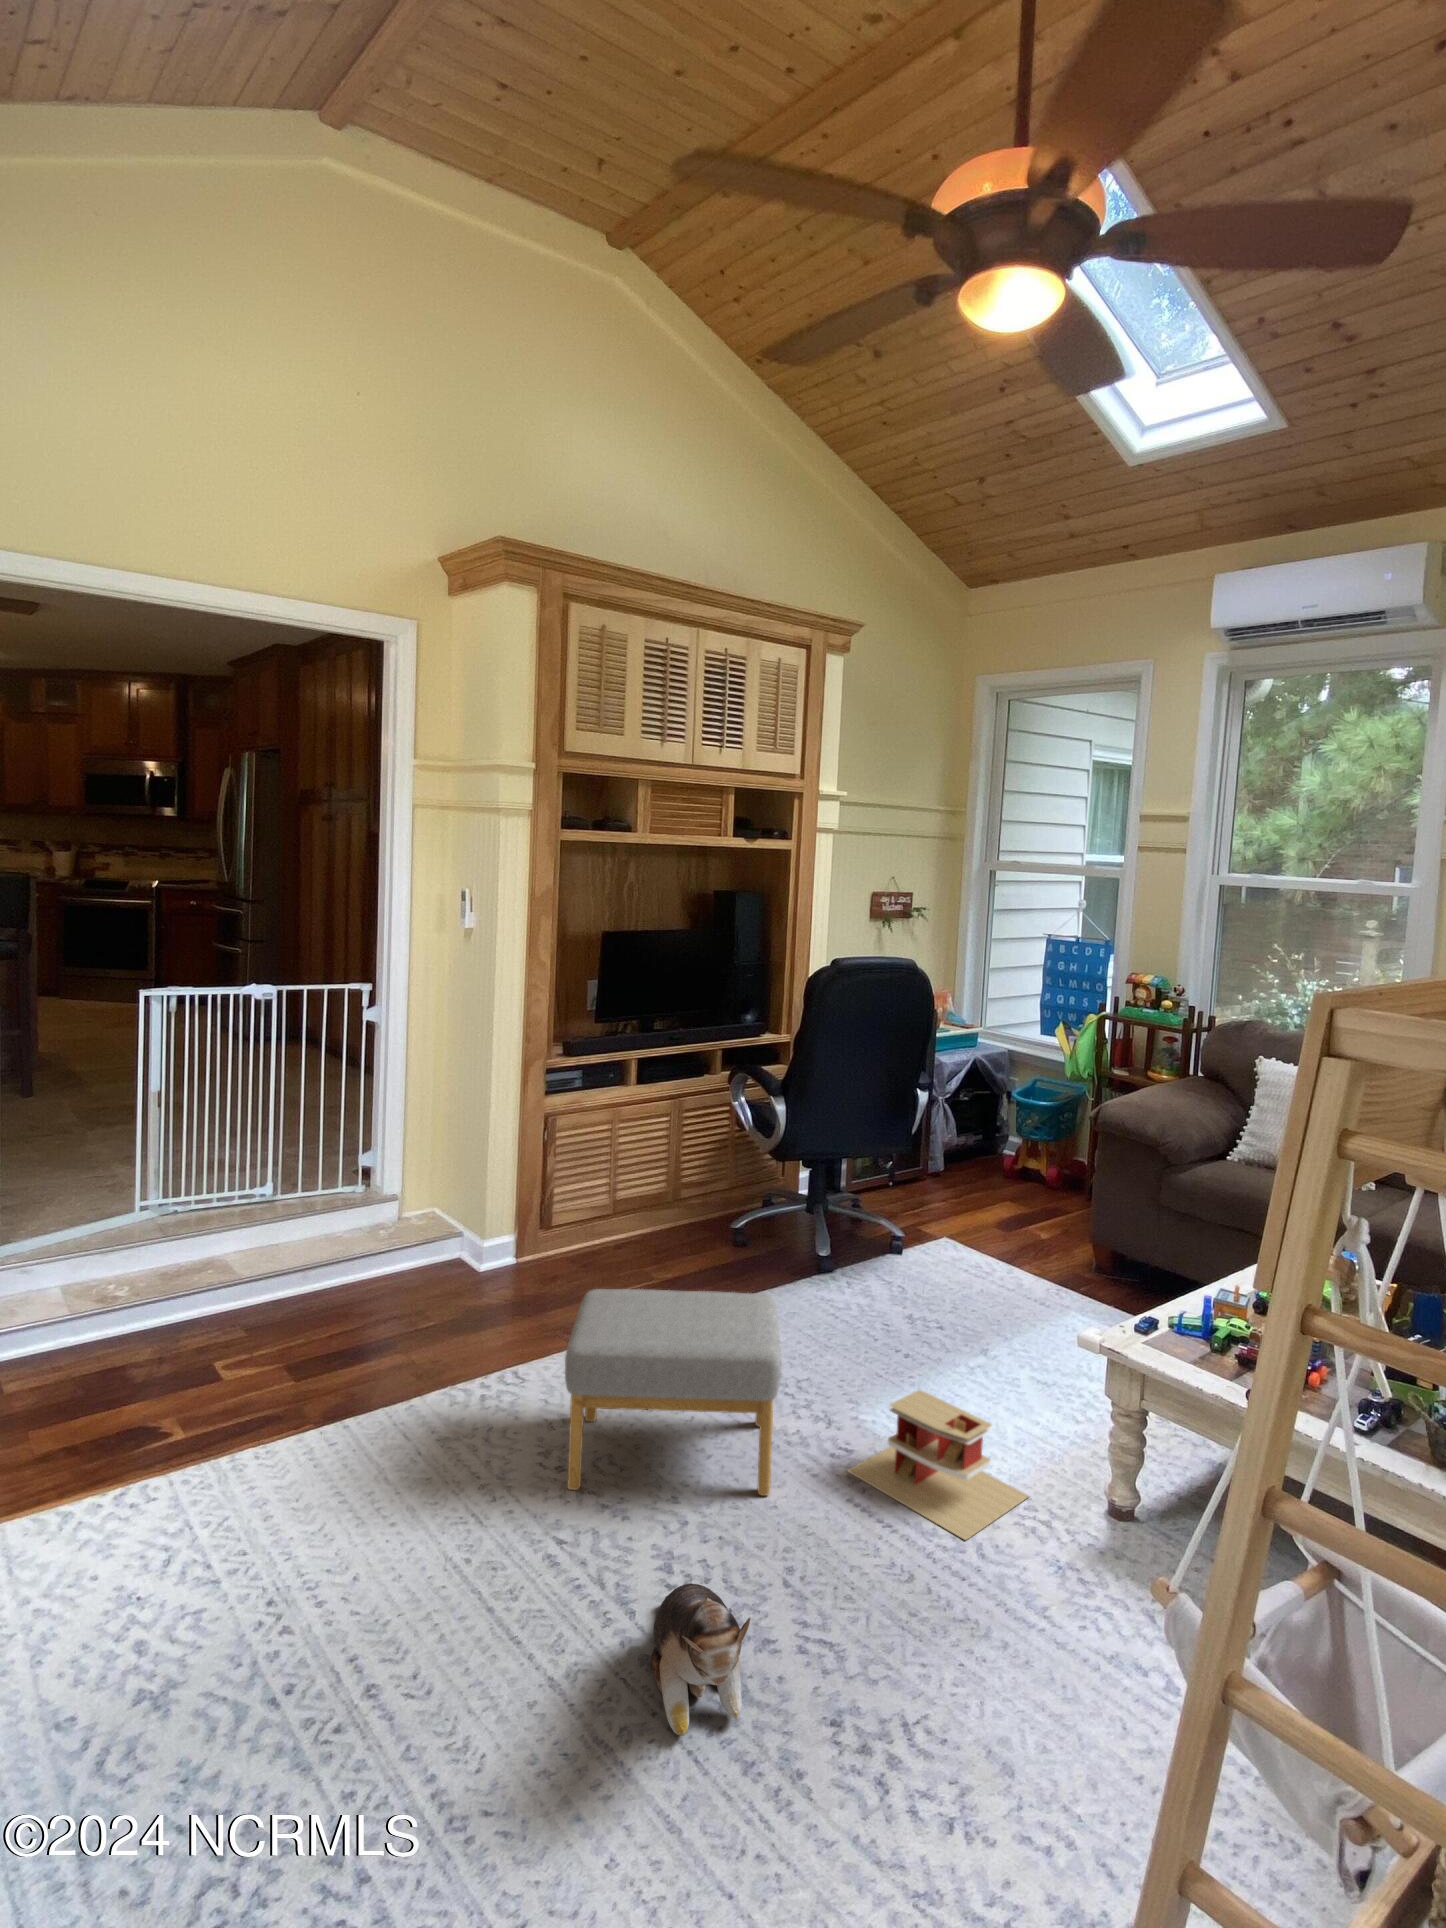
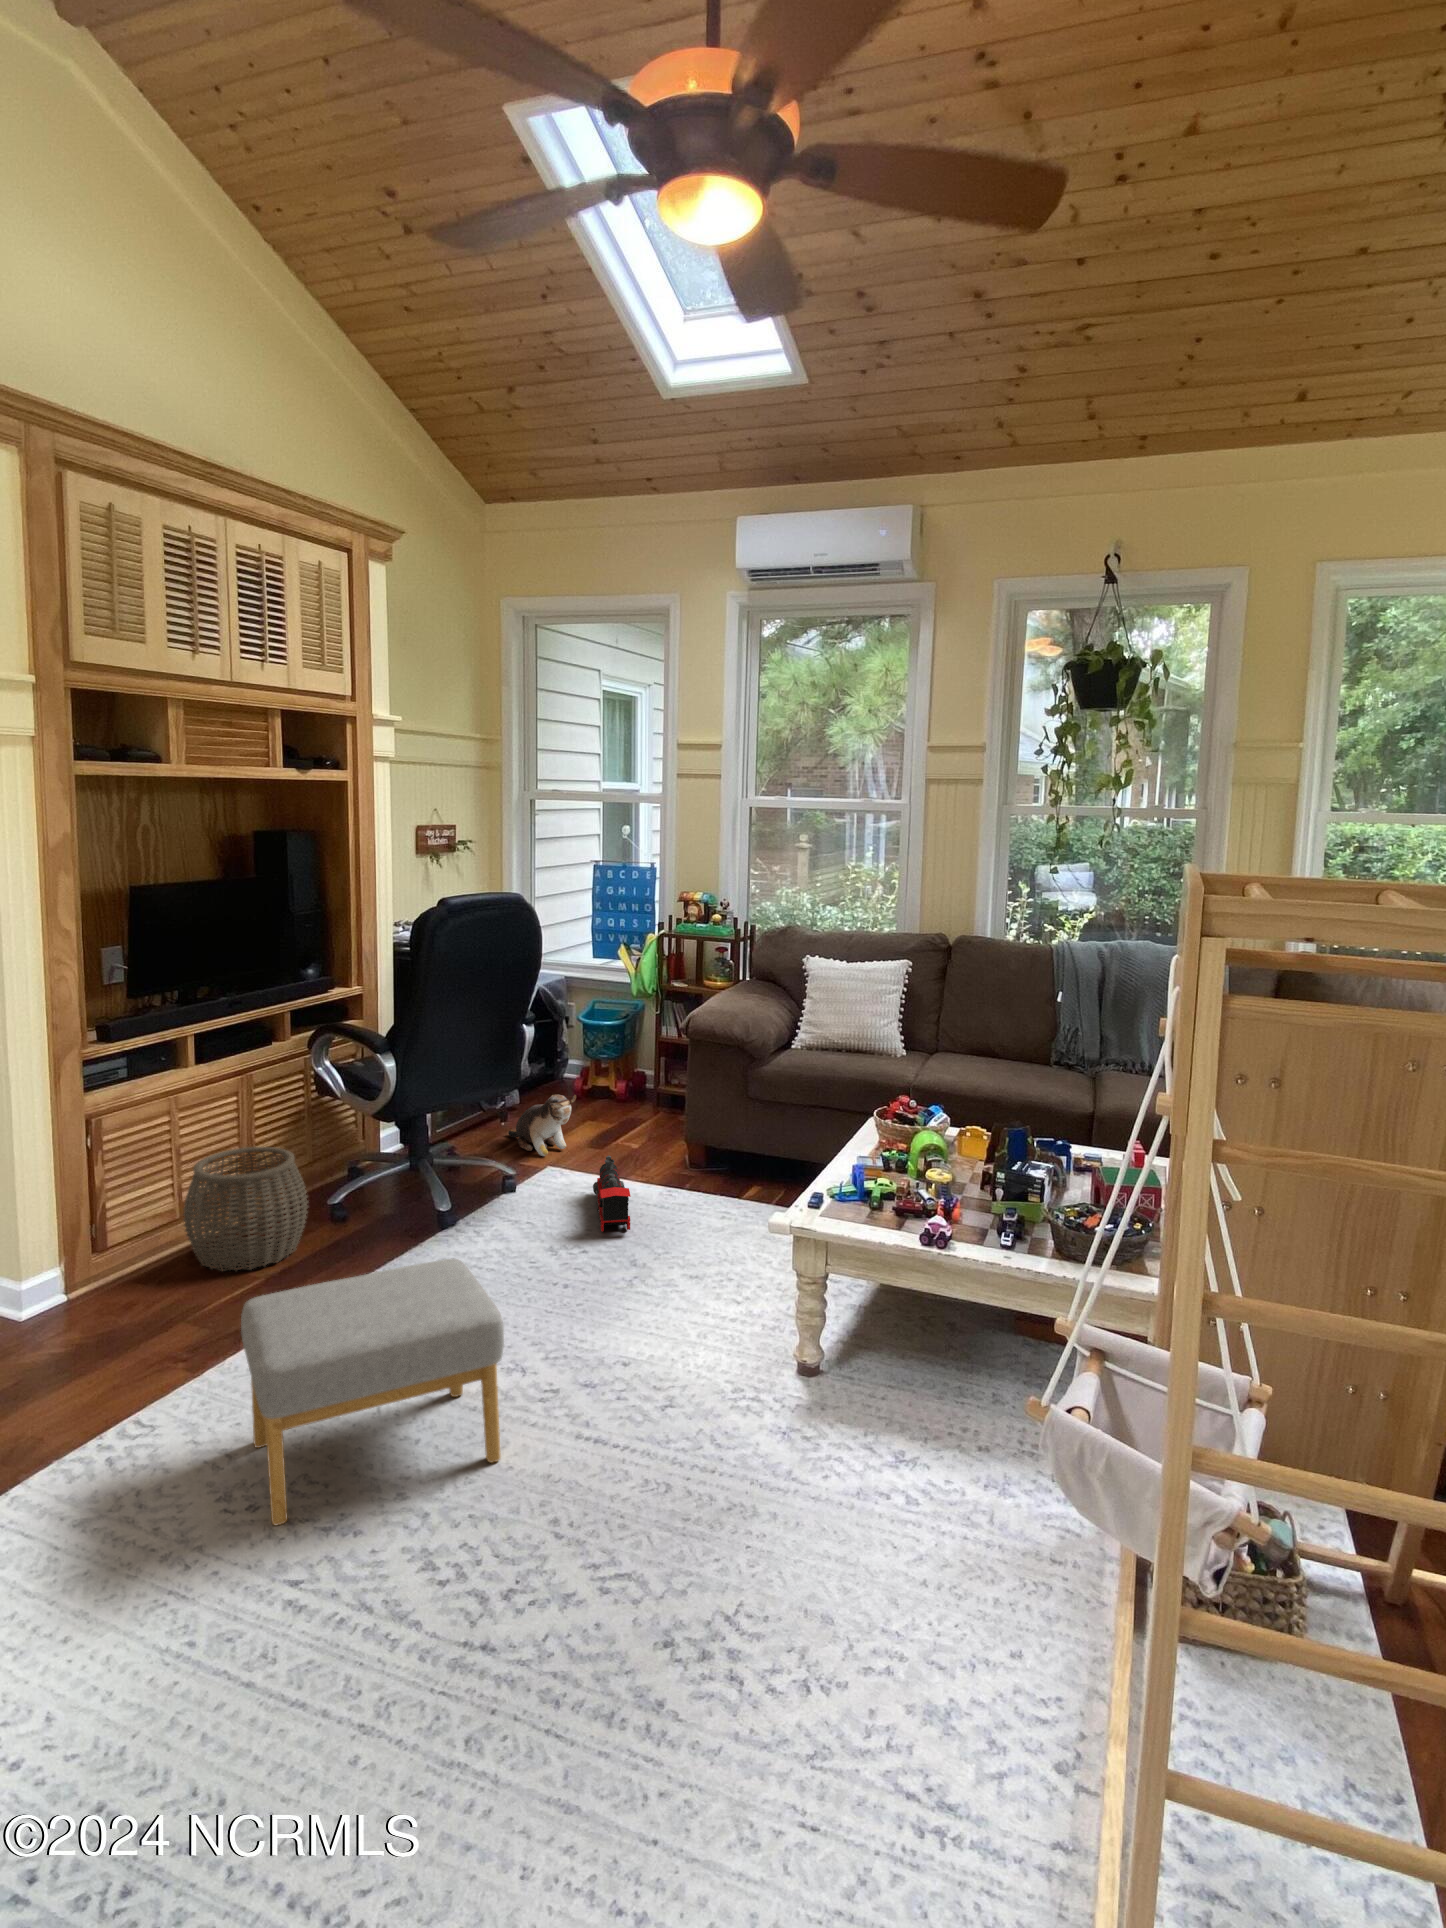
woven basket: none [607,1164,707,1272] -> present [183,1147,308,1271]
toy train: none [964,1234,1008,1313] -> present [593,1156,631,1231]
toy house: present [847,1390,1028,1540] -> none [563,1315,737,1441]
plush toy: present [651,1584,751,1736] -> present [508,1095,576,1156]

